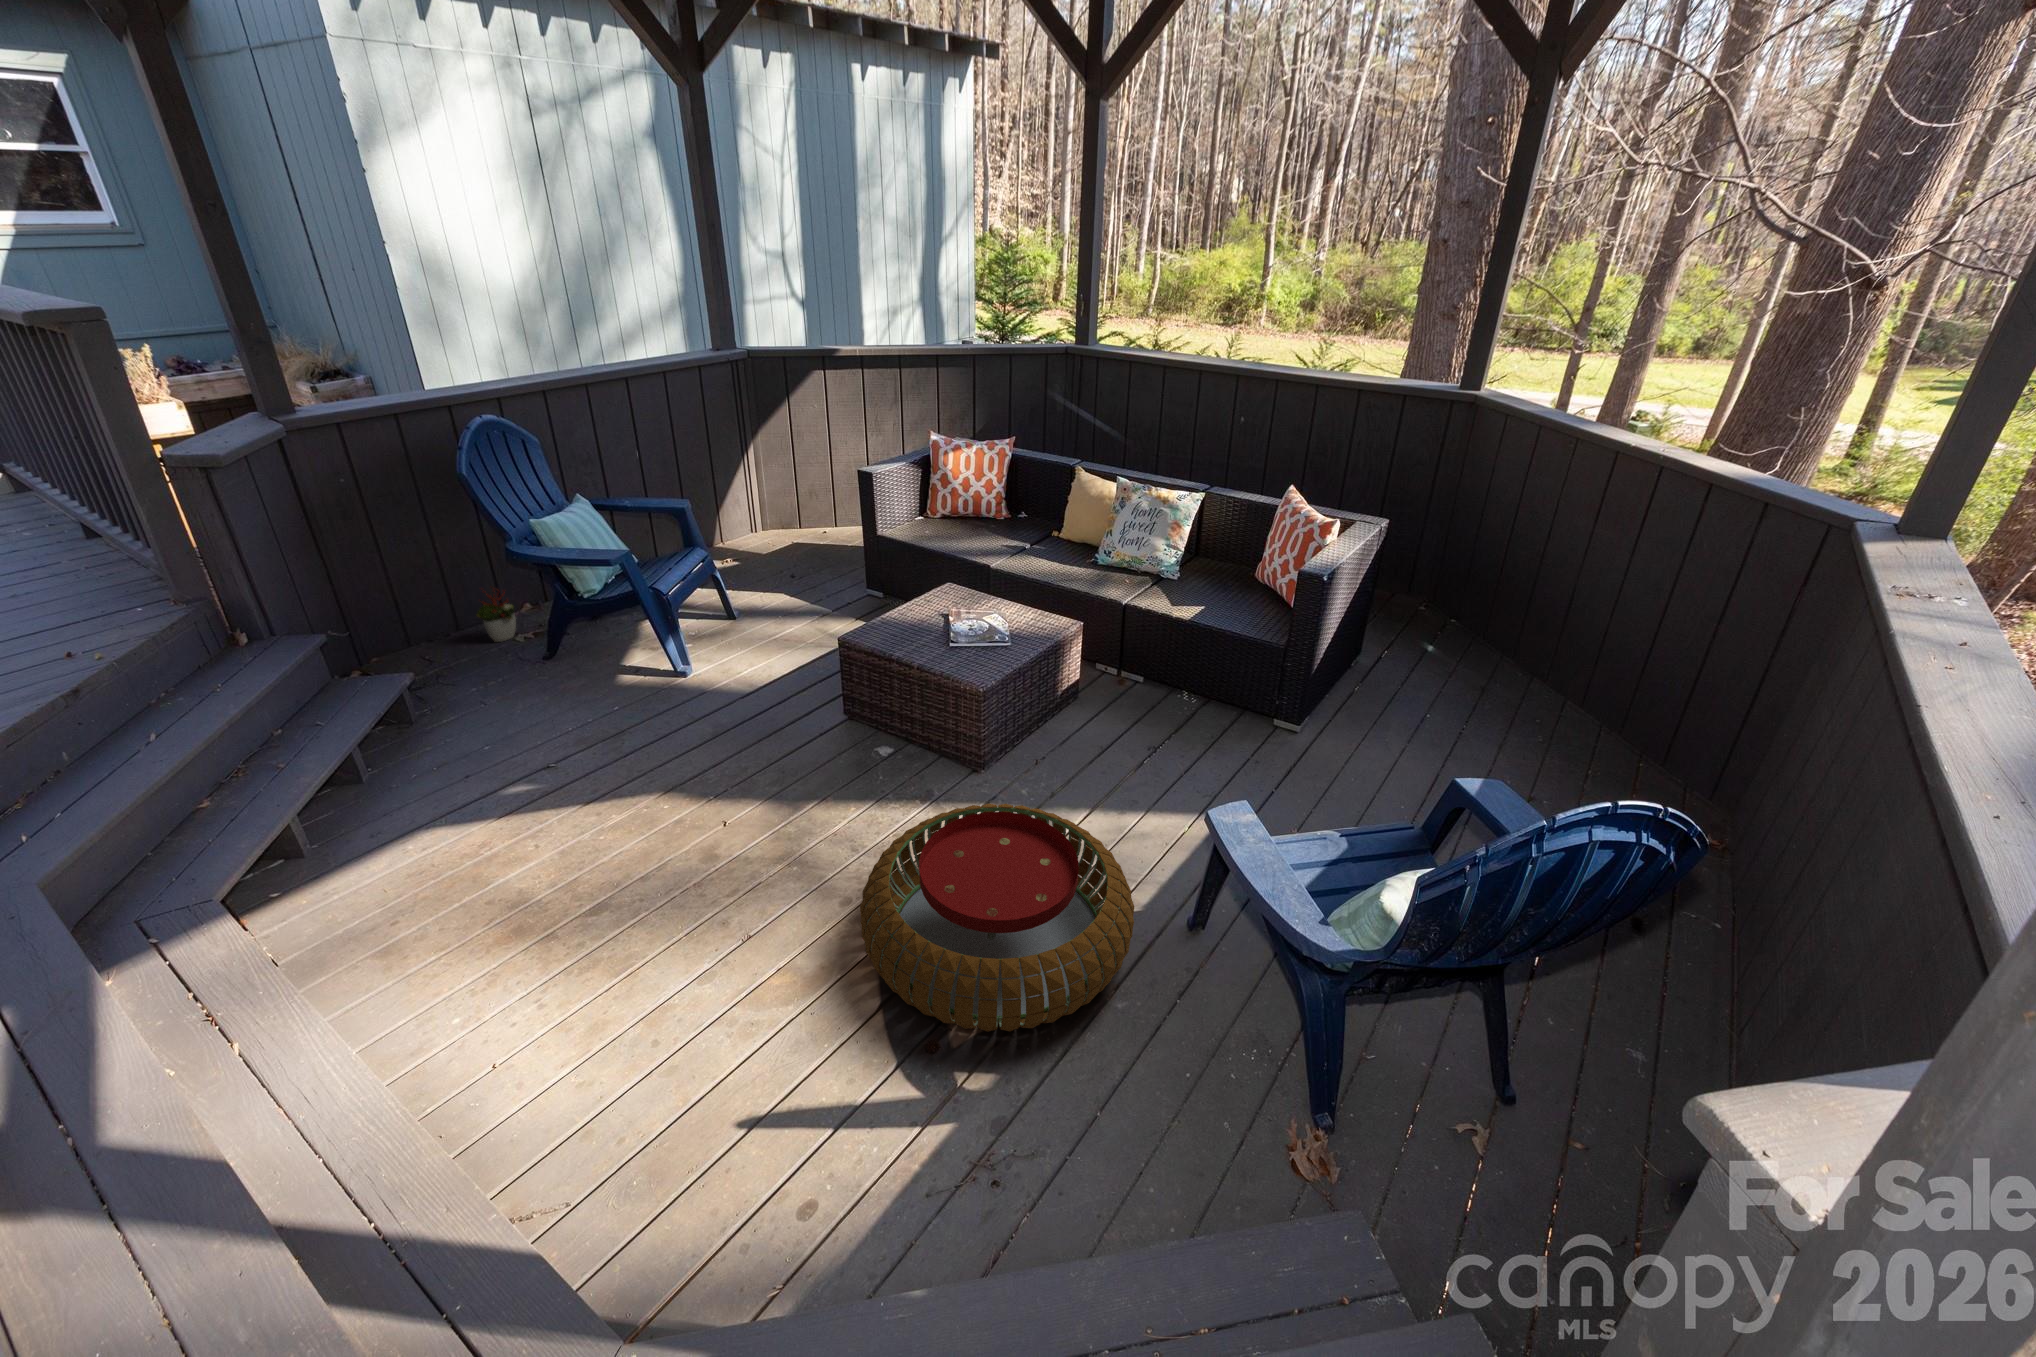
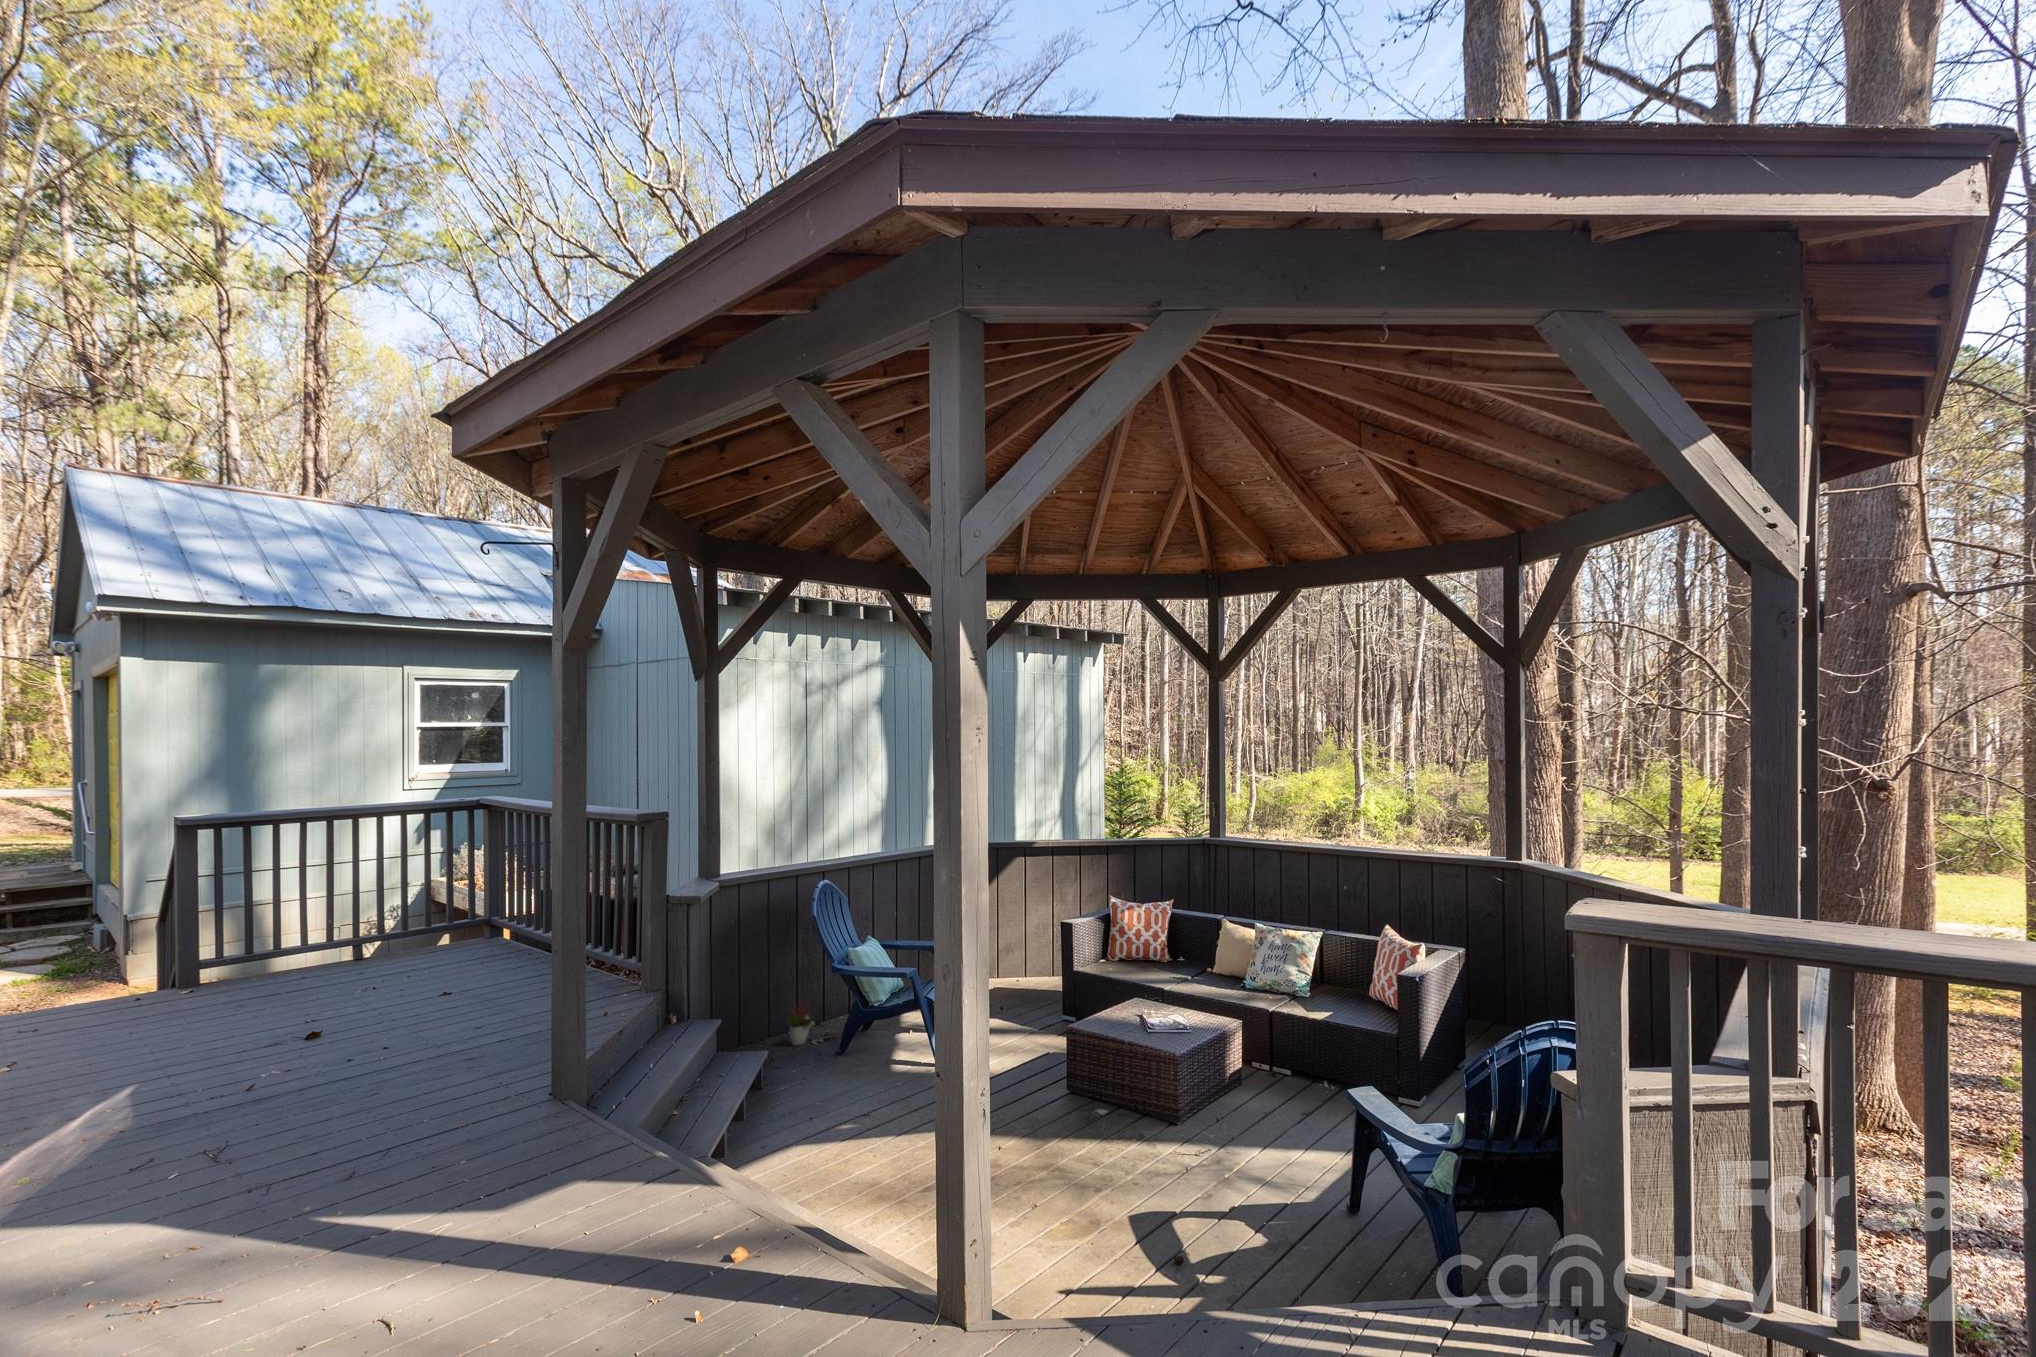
pouf: present [860,804,1134,1032] -> none [1123,1111,1310,1238]

